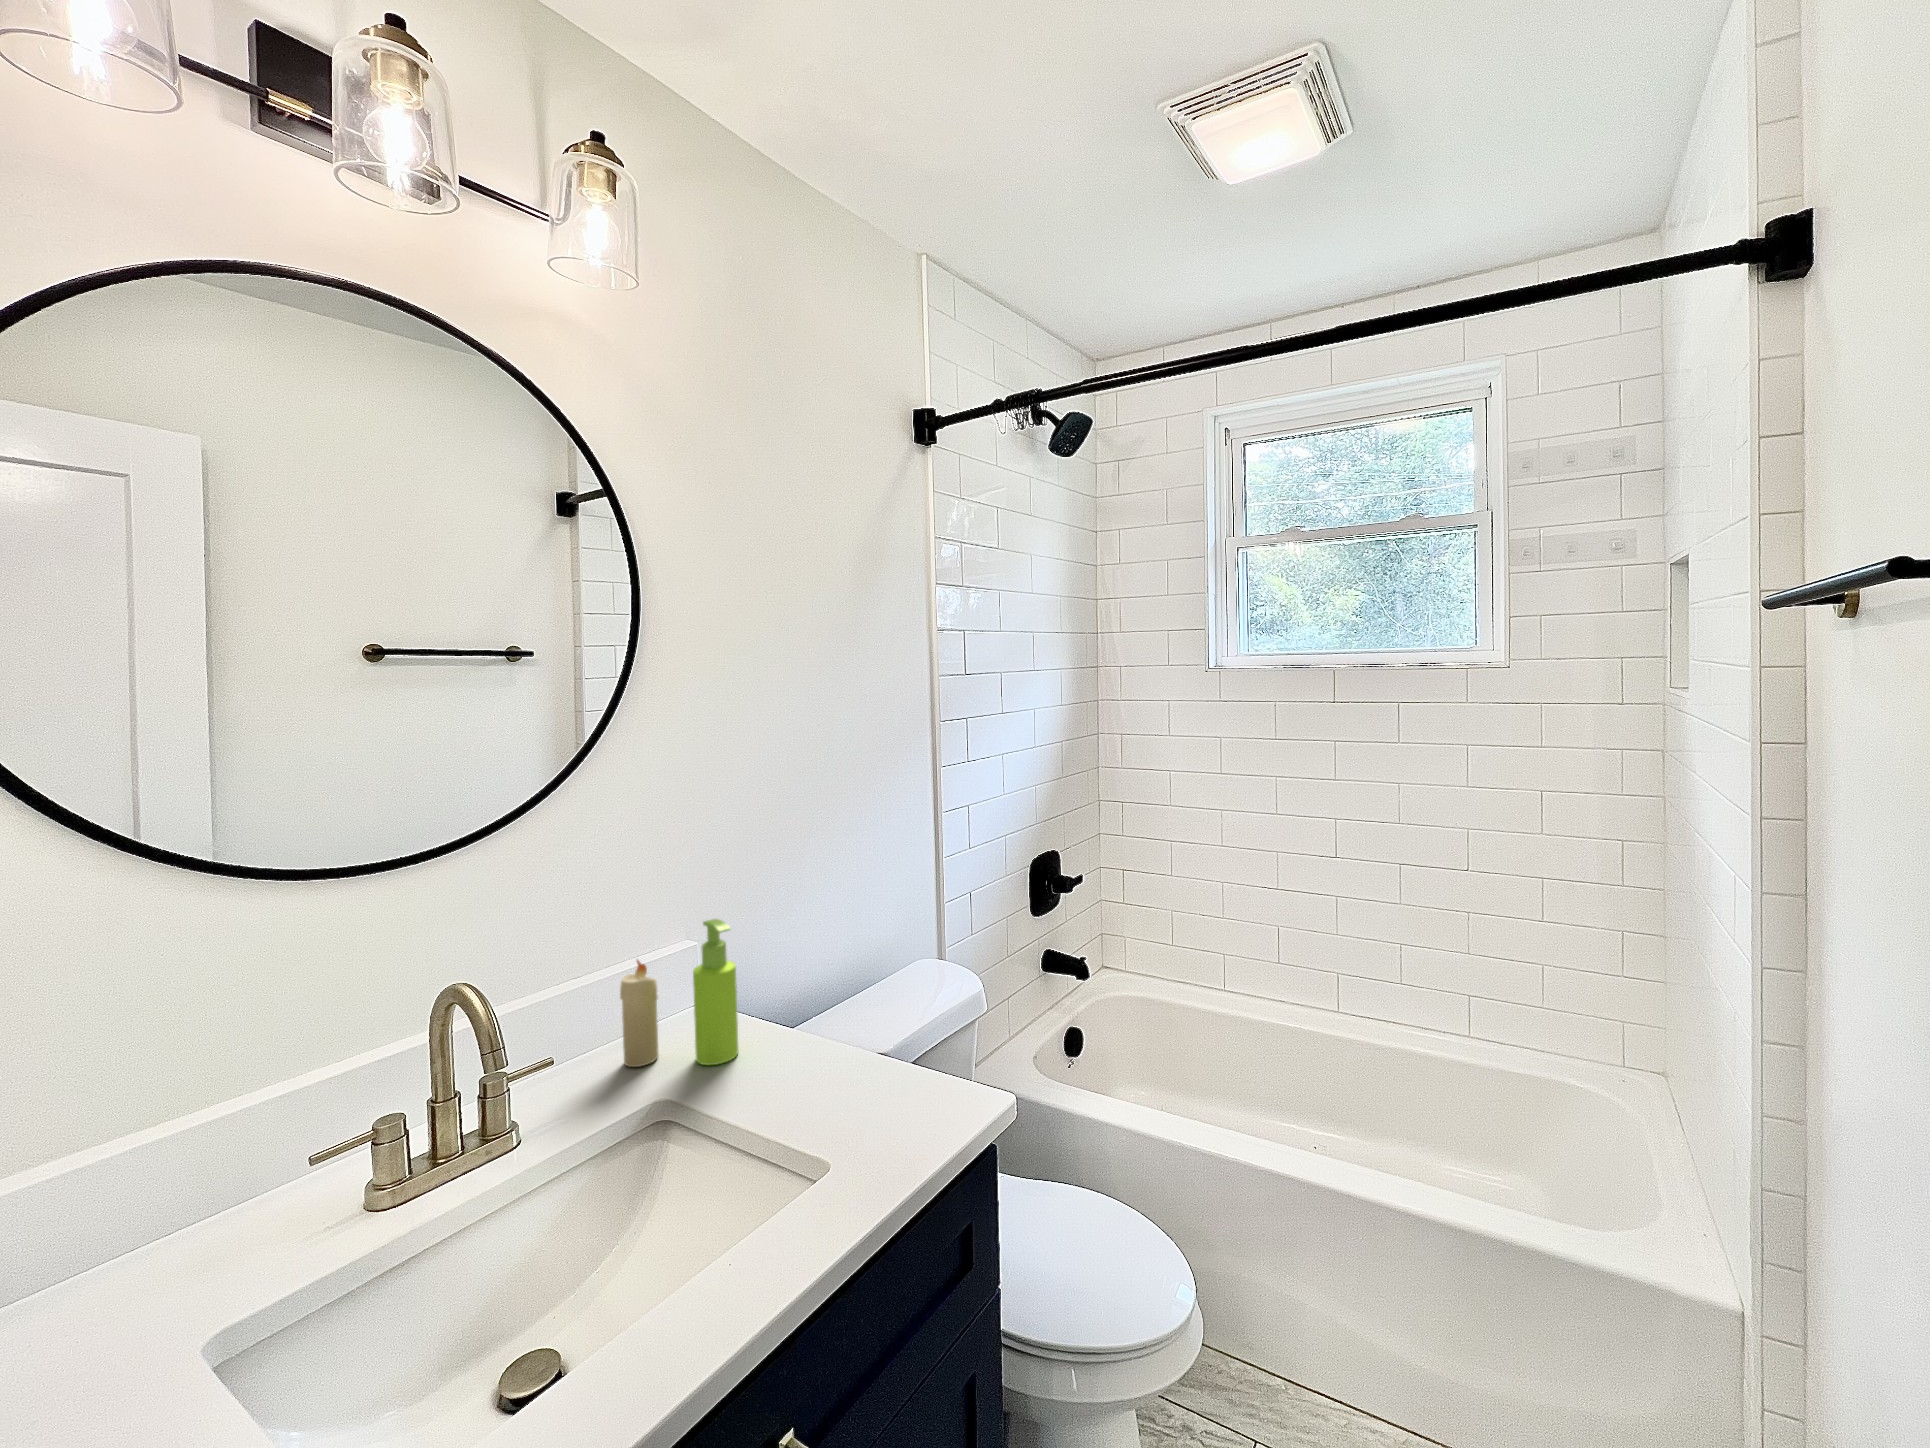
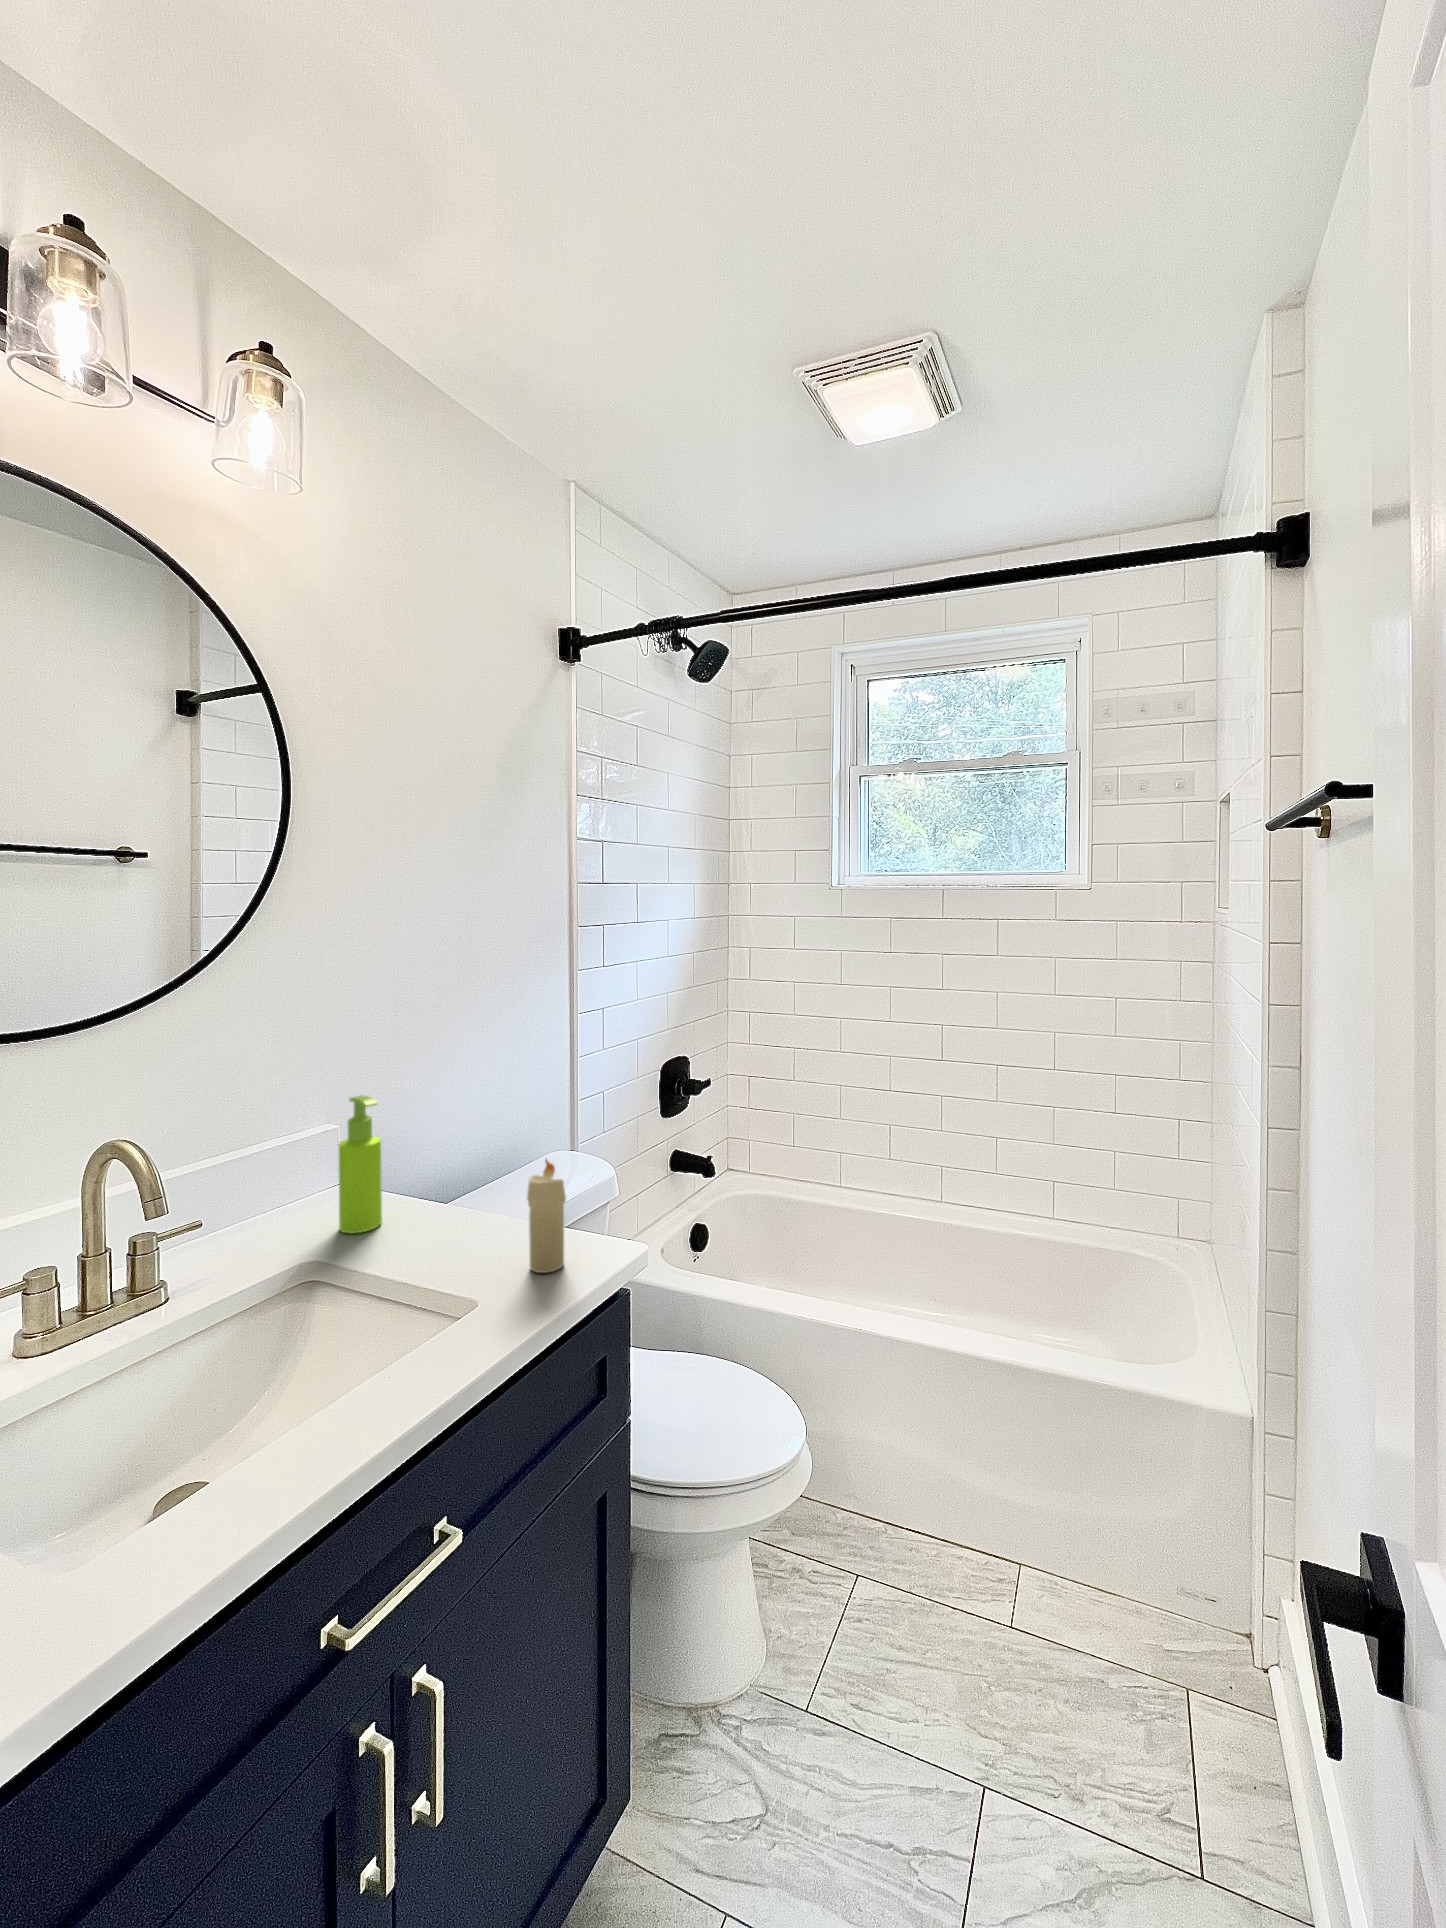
candle: present [620,960,659,1067] -> present [527,1160,566,1273]

